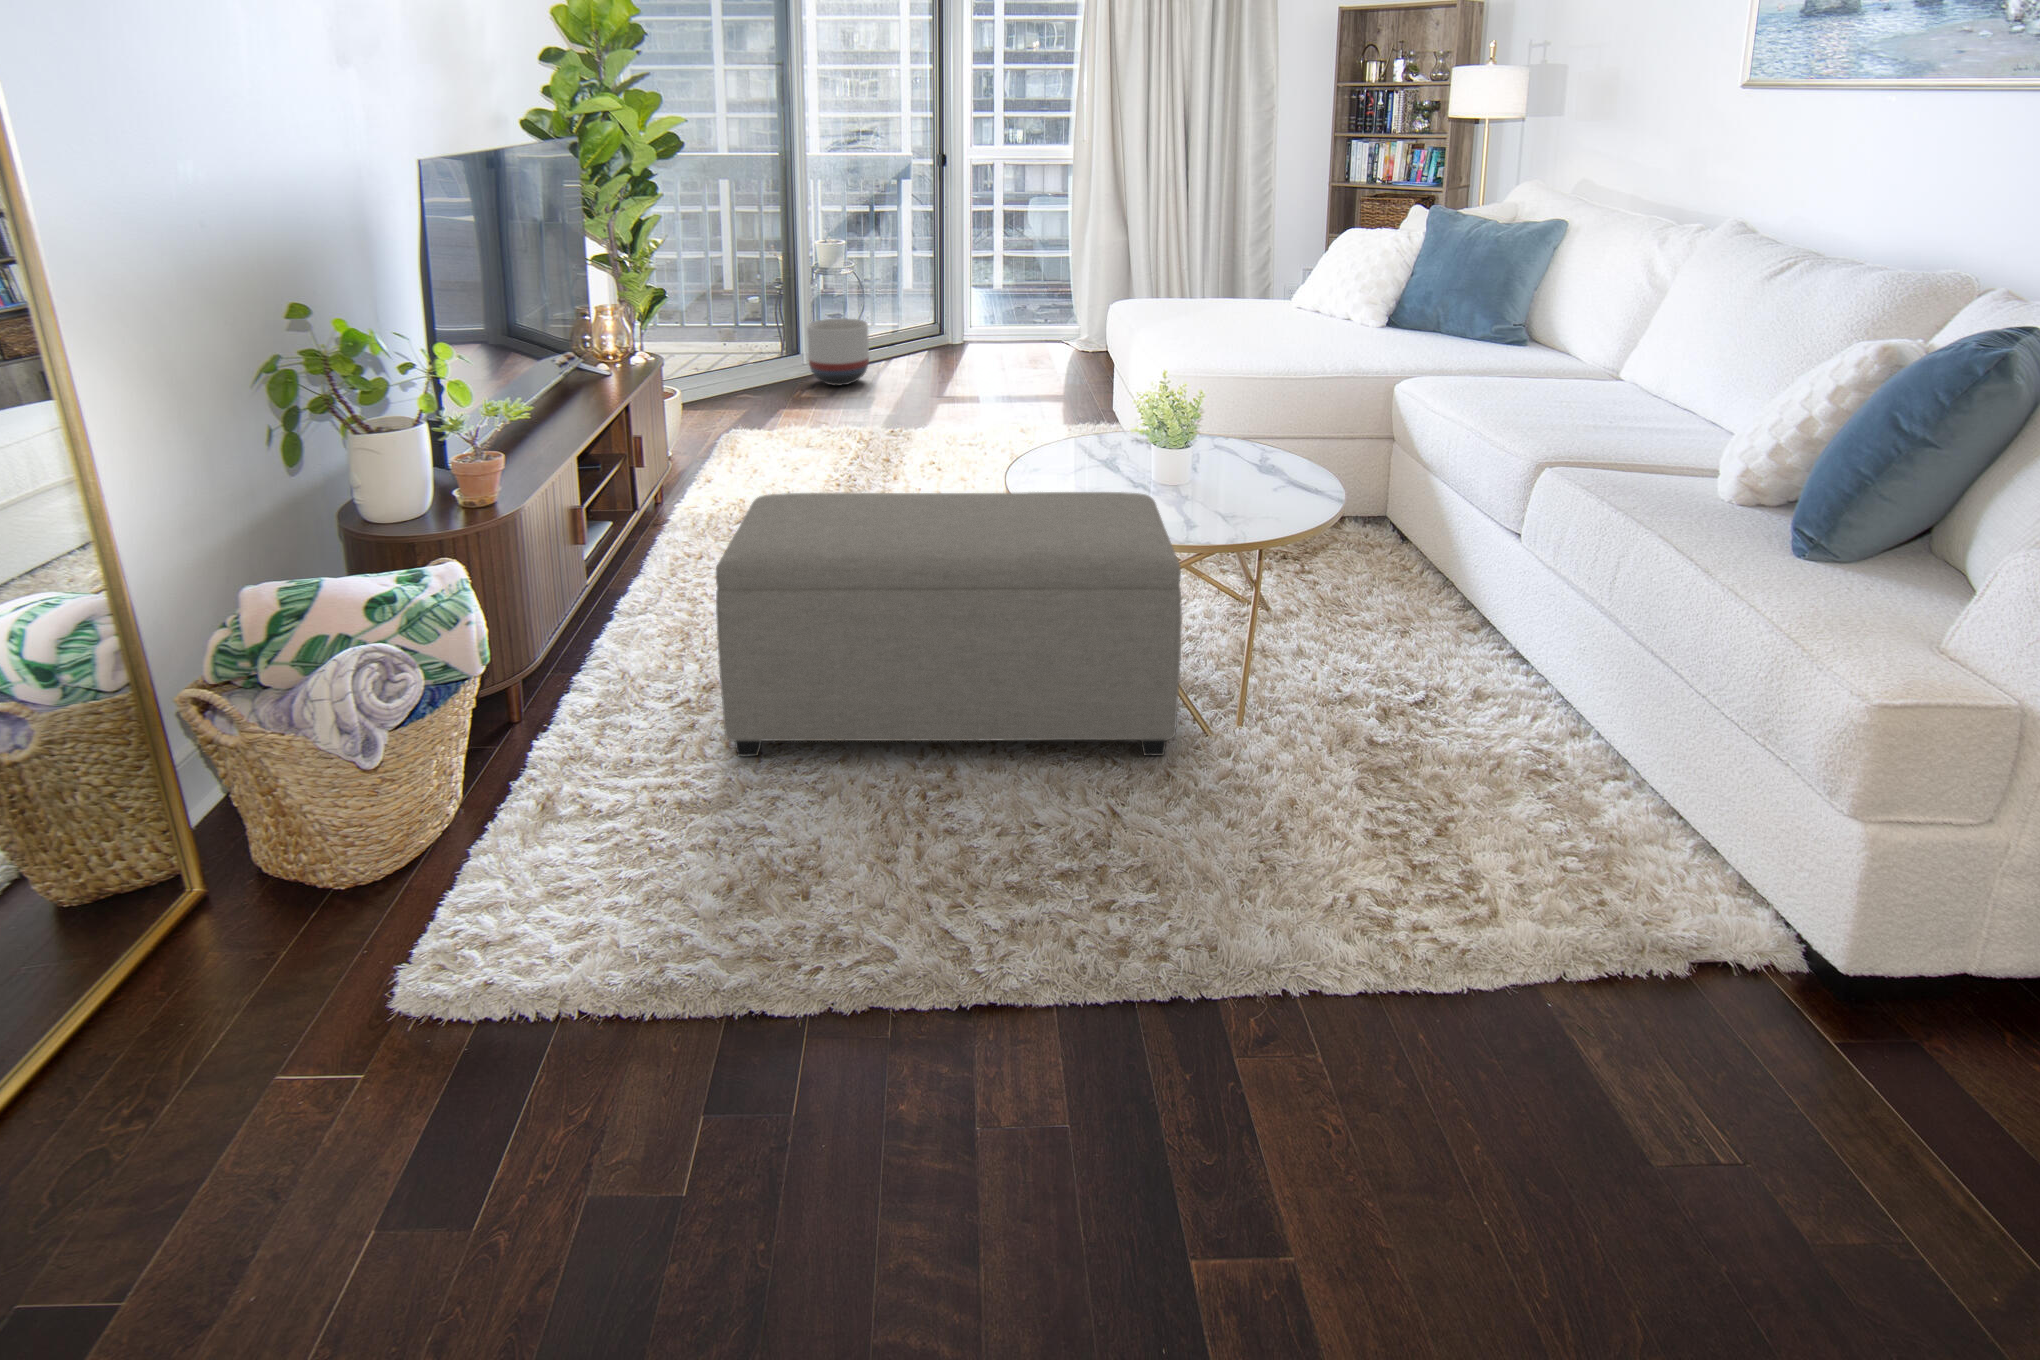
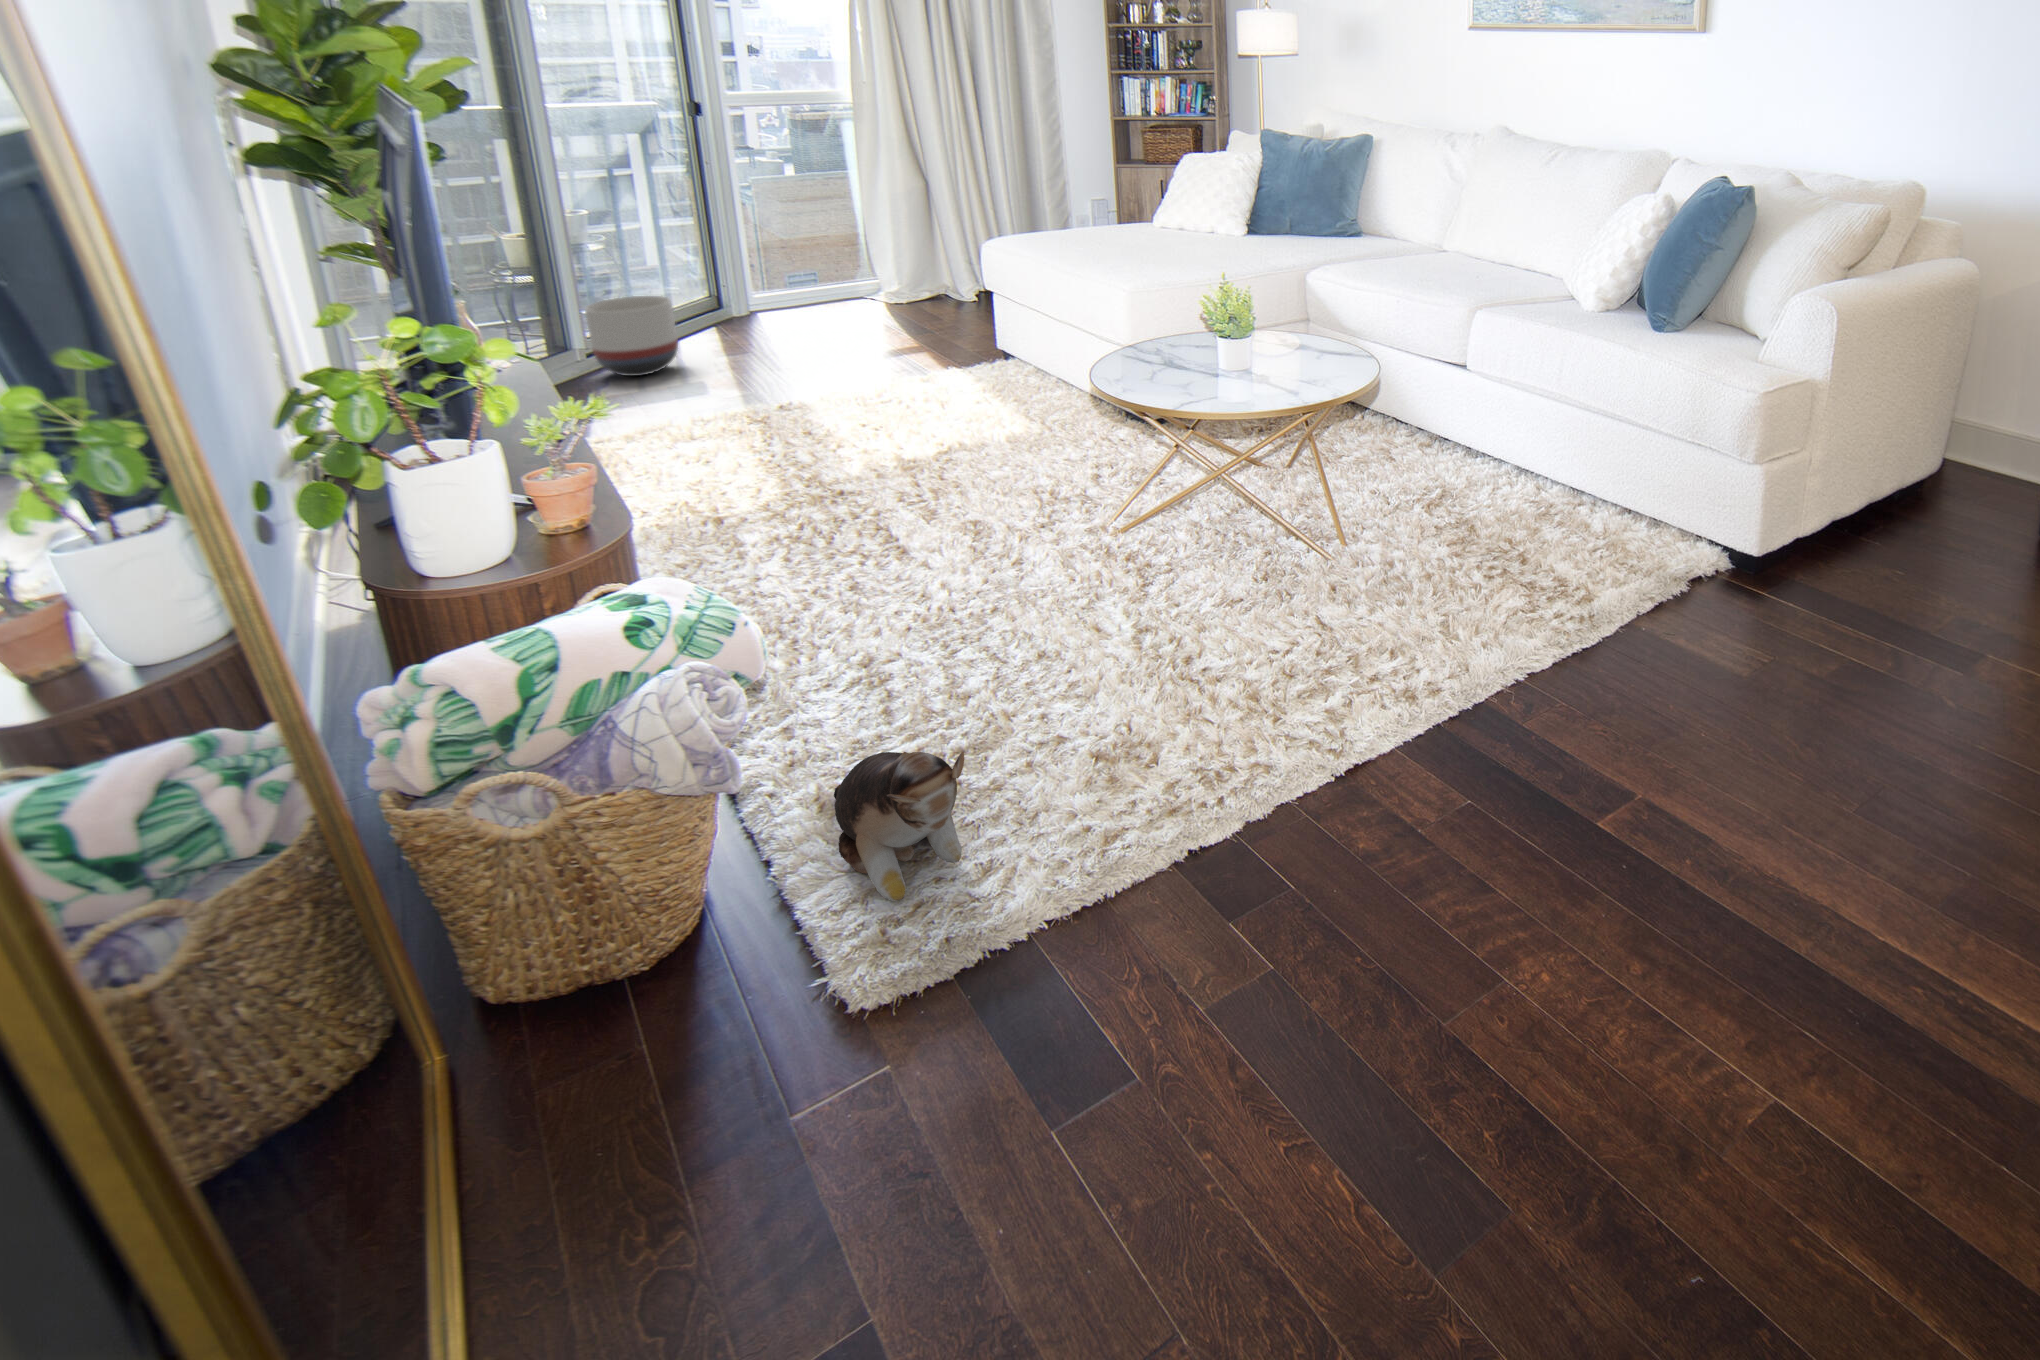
ottoman: present [716,492,1182,756] -> none [881,376,1332,699]
plush toy: none [469,777,606,922] -> present [834,752,964,901]

